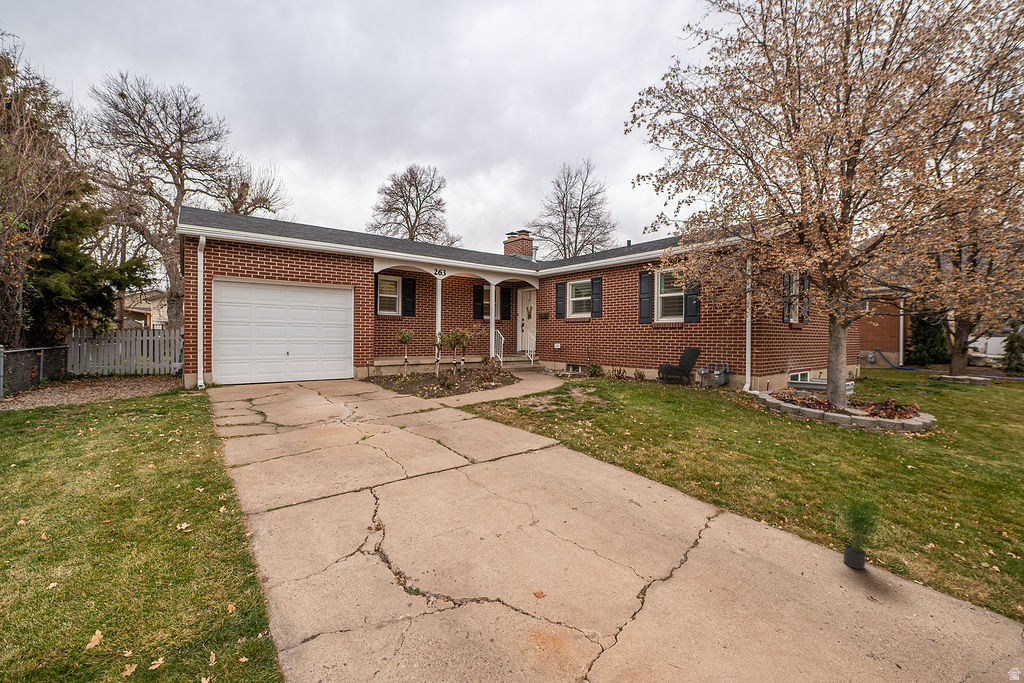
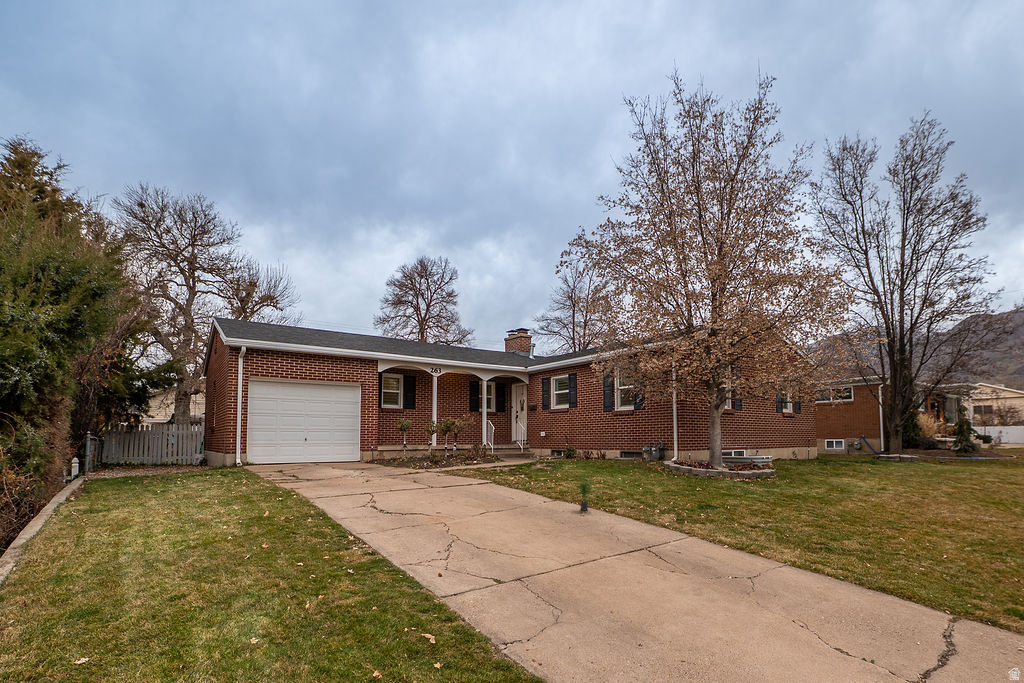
lounge chair: present [658,346,702,385] -> none [619,431,649,464]

